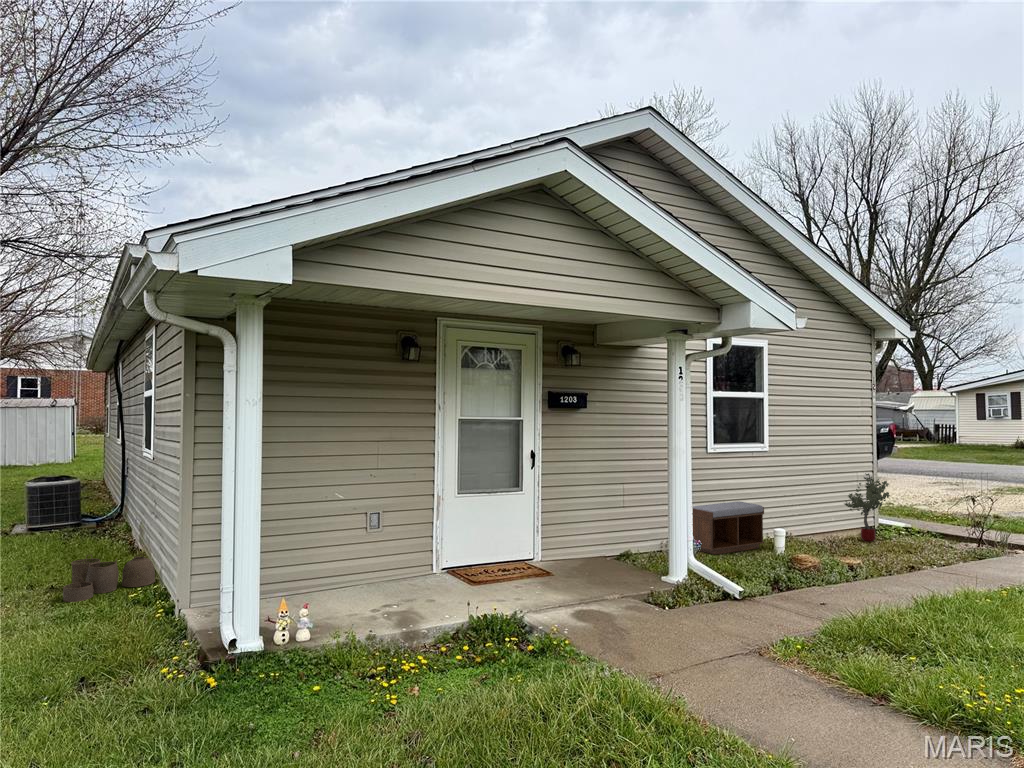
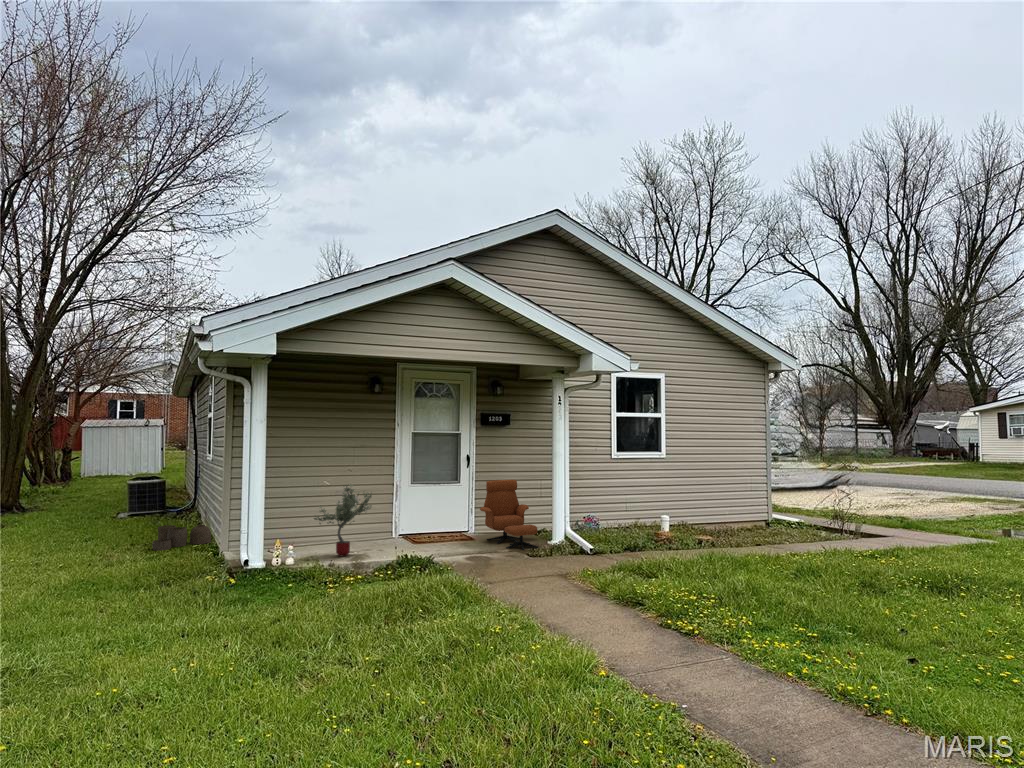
potted tree: present [845,473,890,542] -> present [314,484,372,556]
lounge chair: none [552,485,645,590] -> present [480,480,538,550]
bench: present [693,502,764,555] -> none [594,496,652,533]

